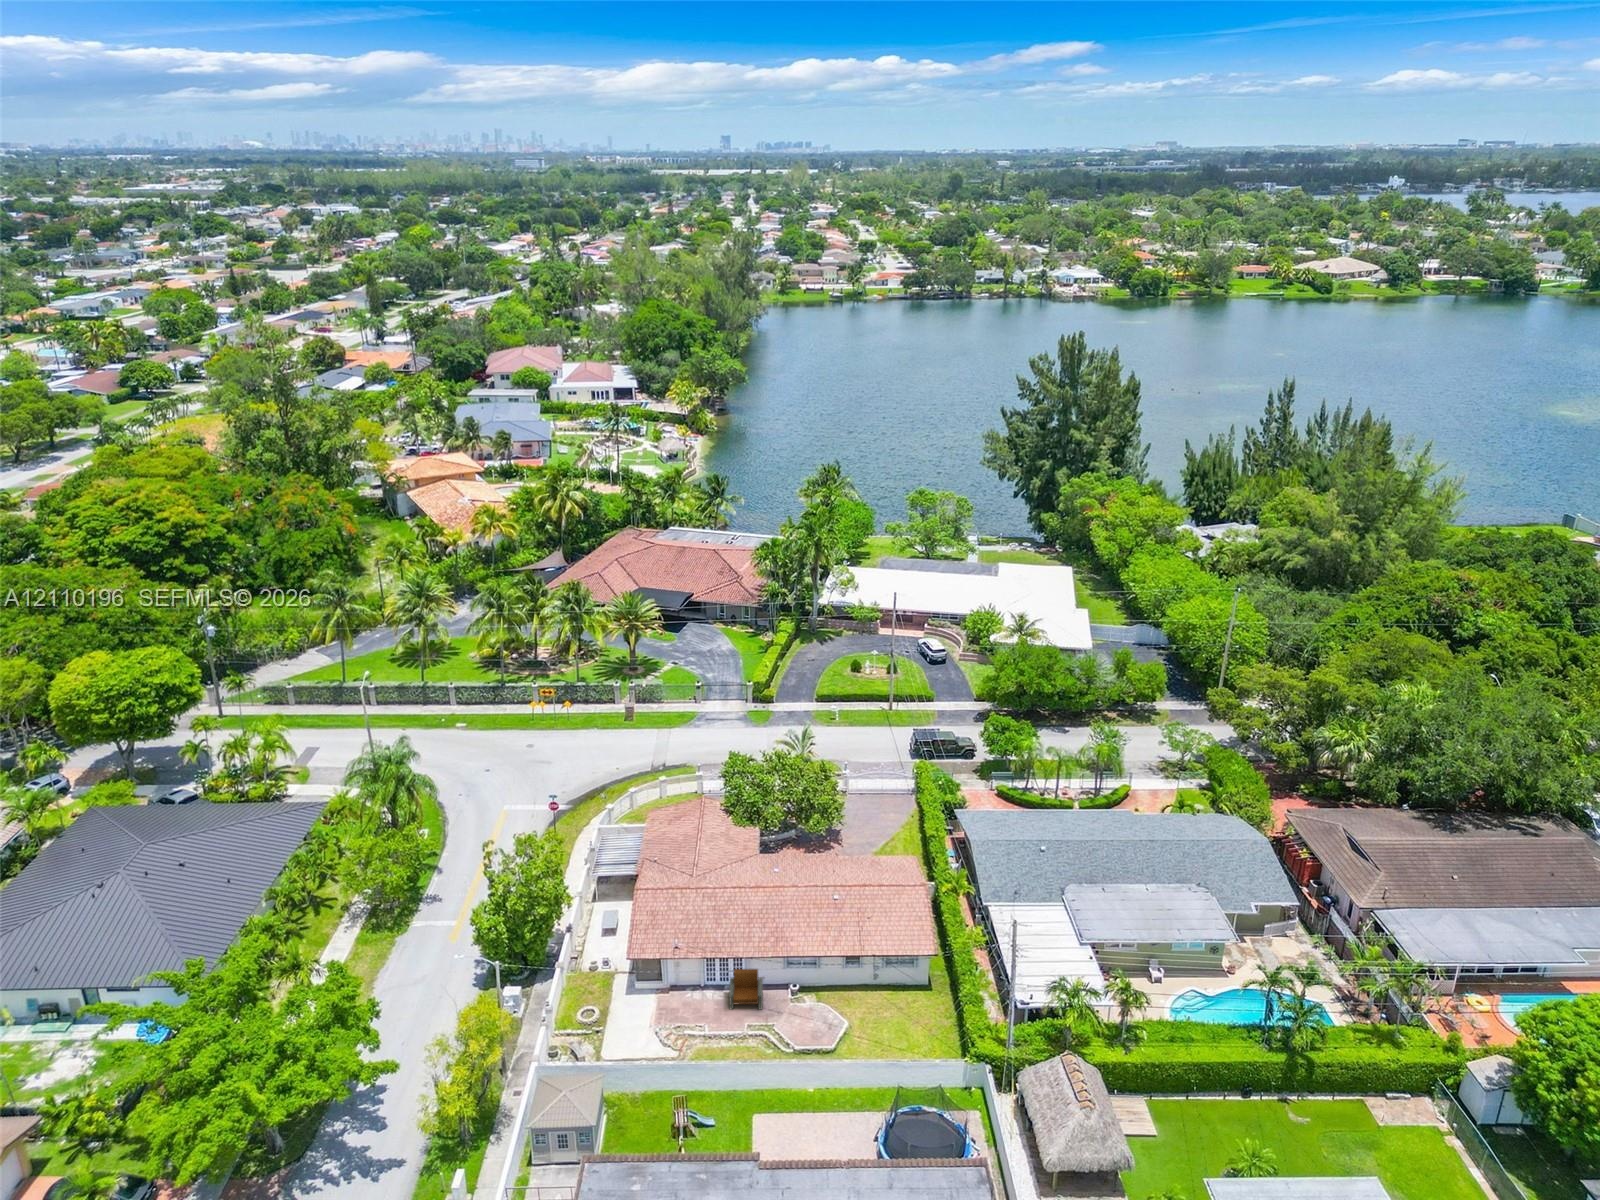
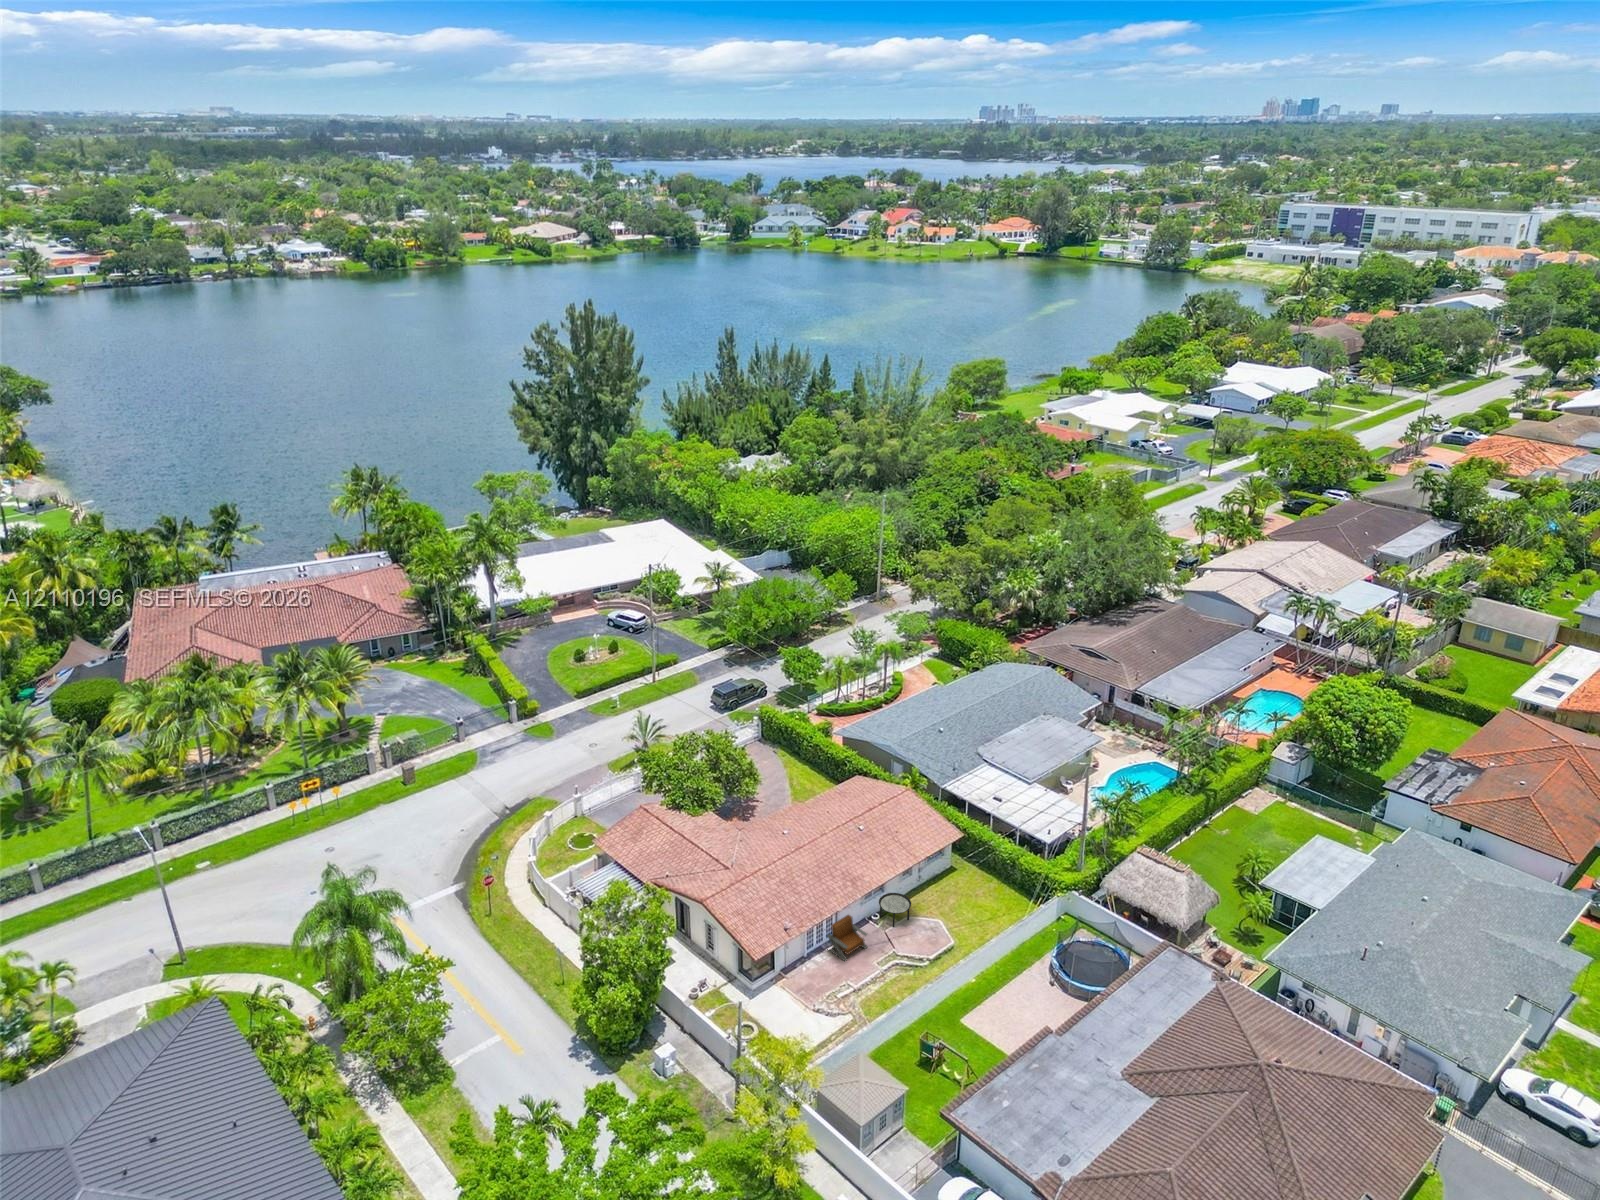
round table: none [802,972,836,1009] -> present [879,893,911,927]

